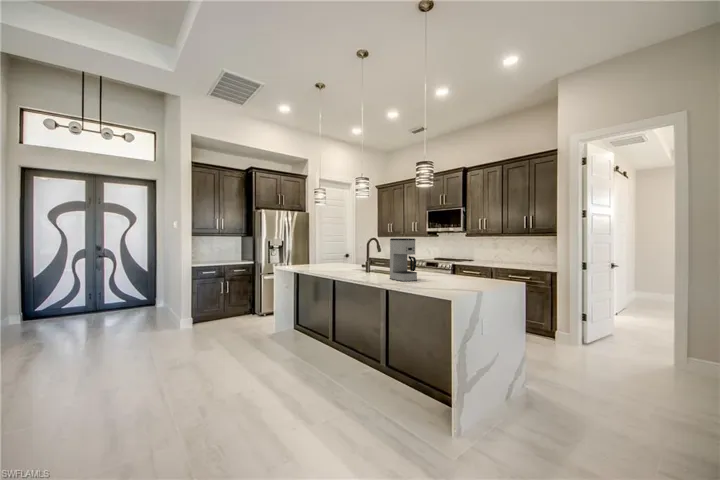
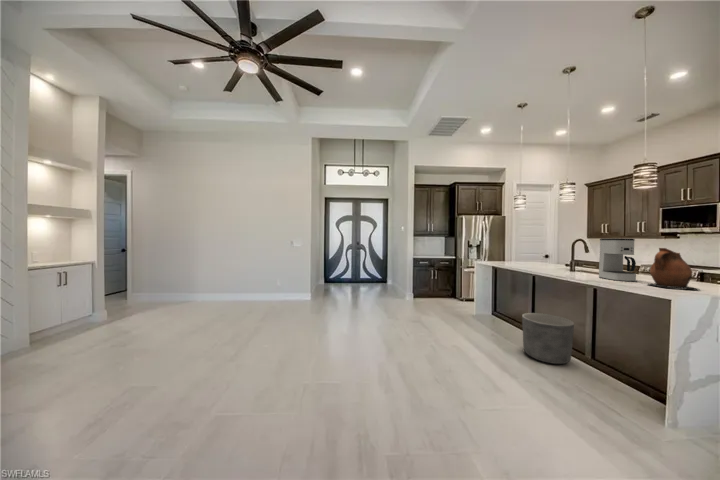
ceramic pitcher: none [423,248,459,286] -> present [648,248,698,290]
planter: none [323,323,371,379] -> present [522,313,574,364]

